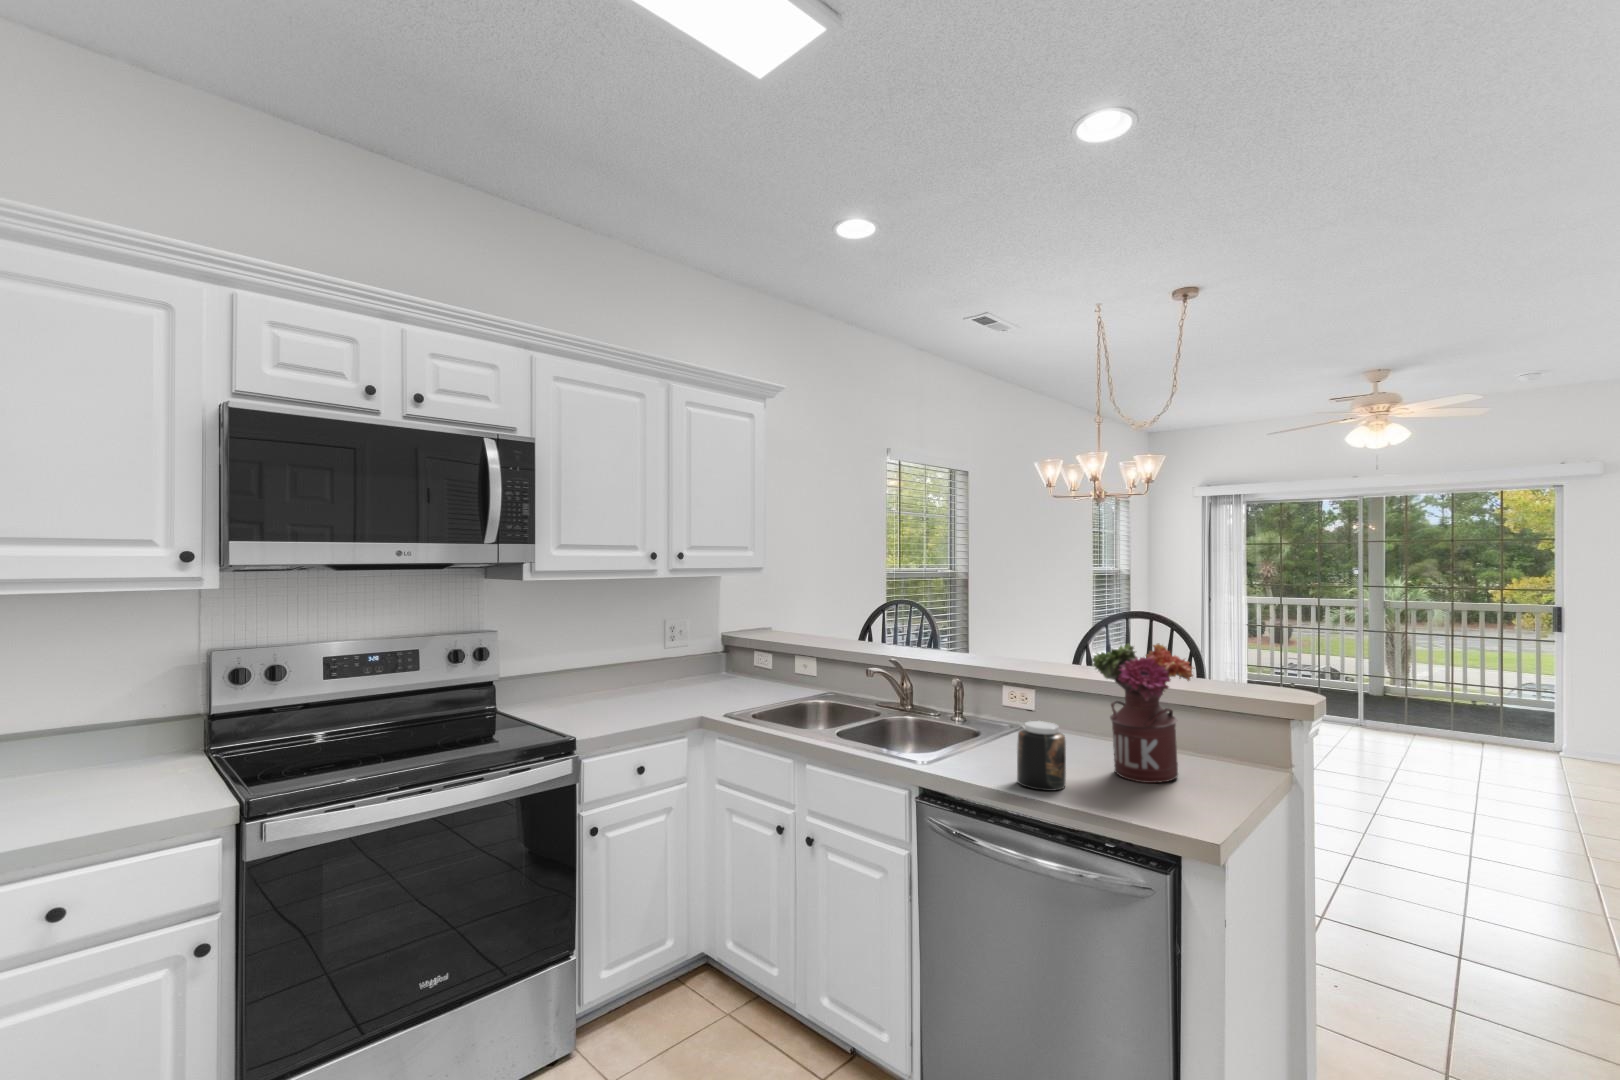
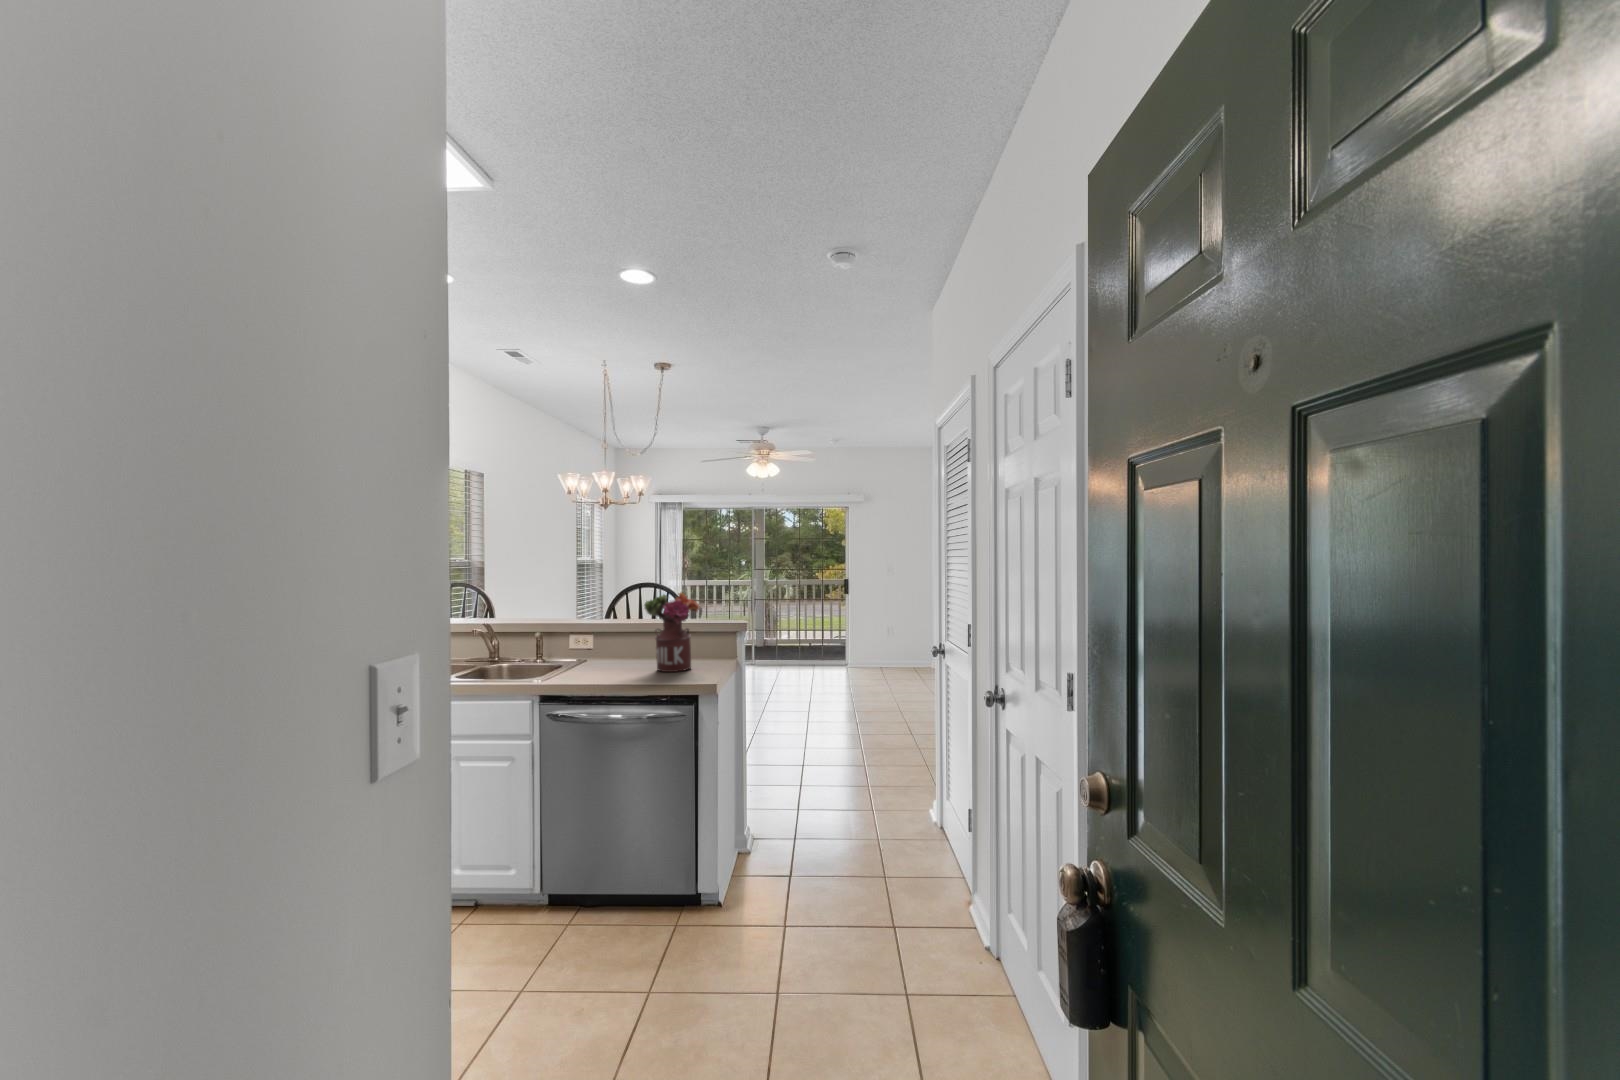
jar: present [1017,721,1066,791] -> none [606,643,636,682]

